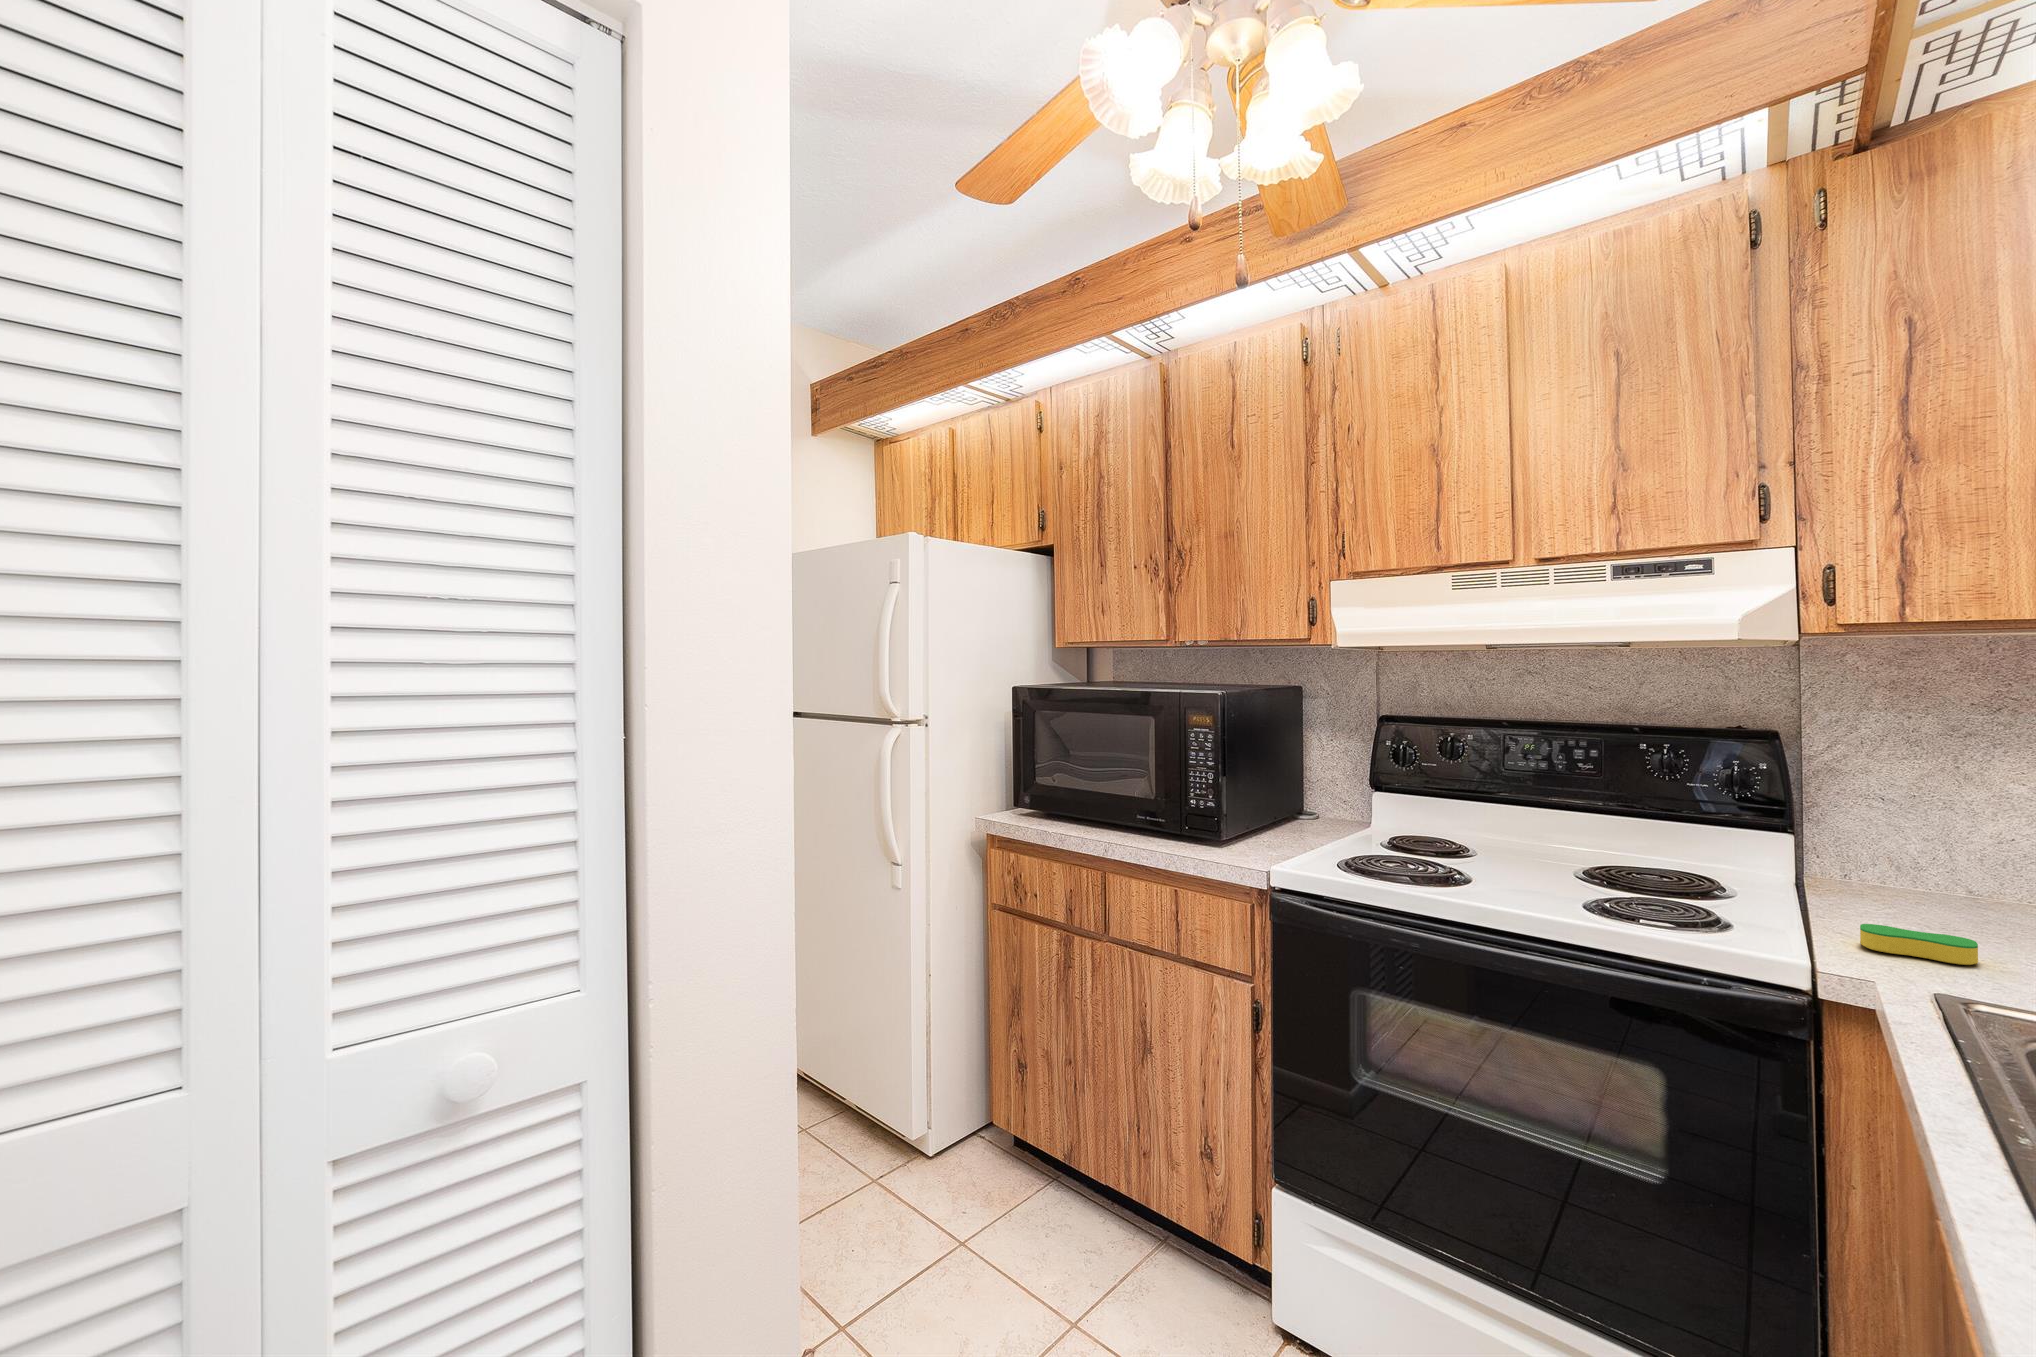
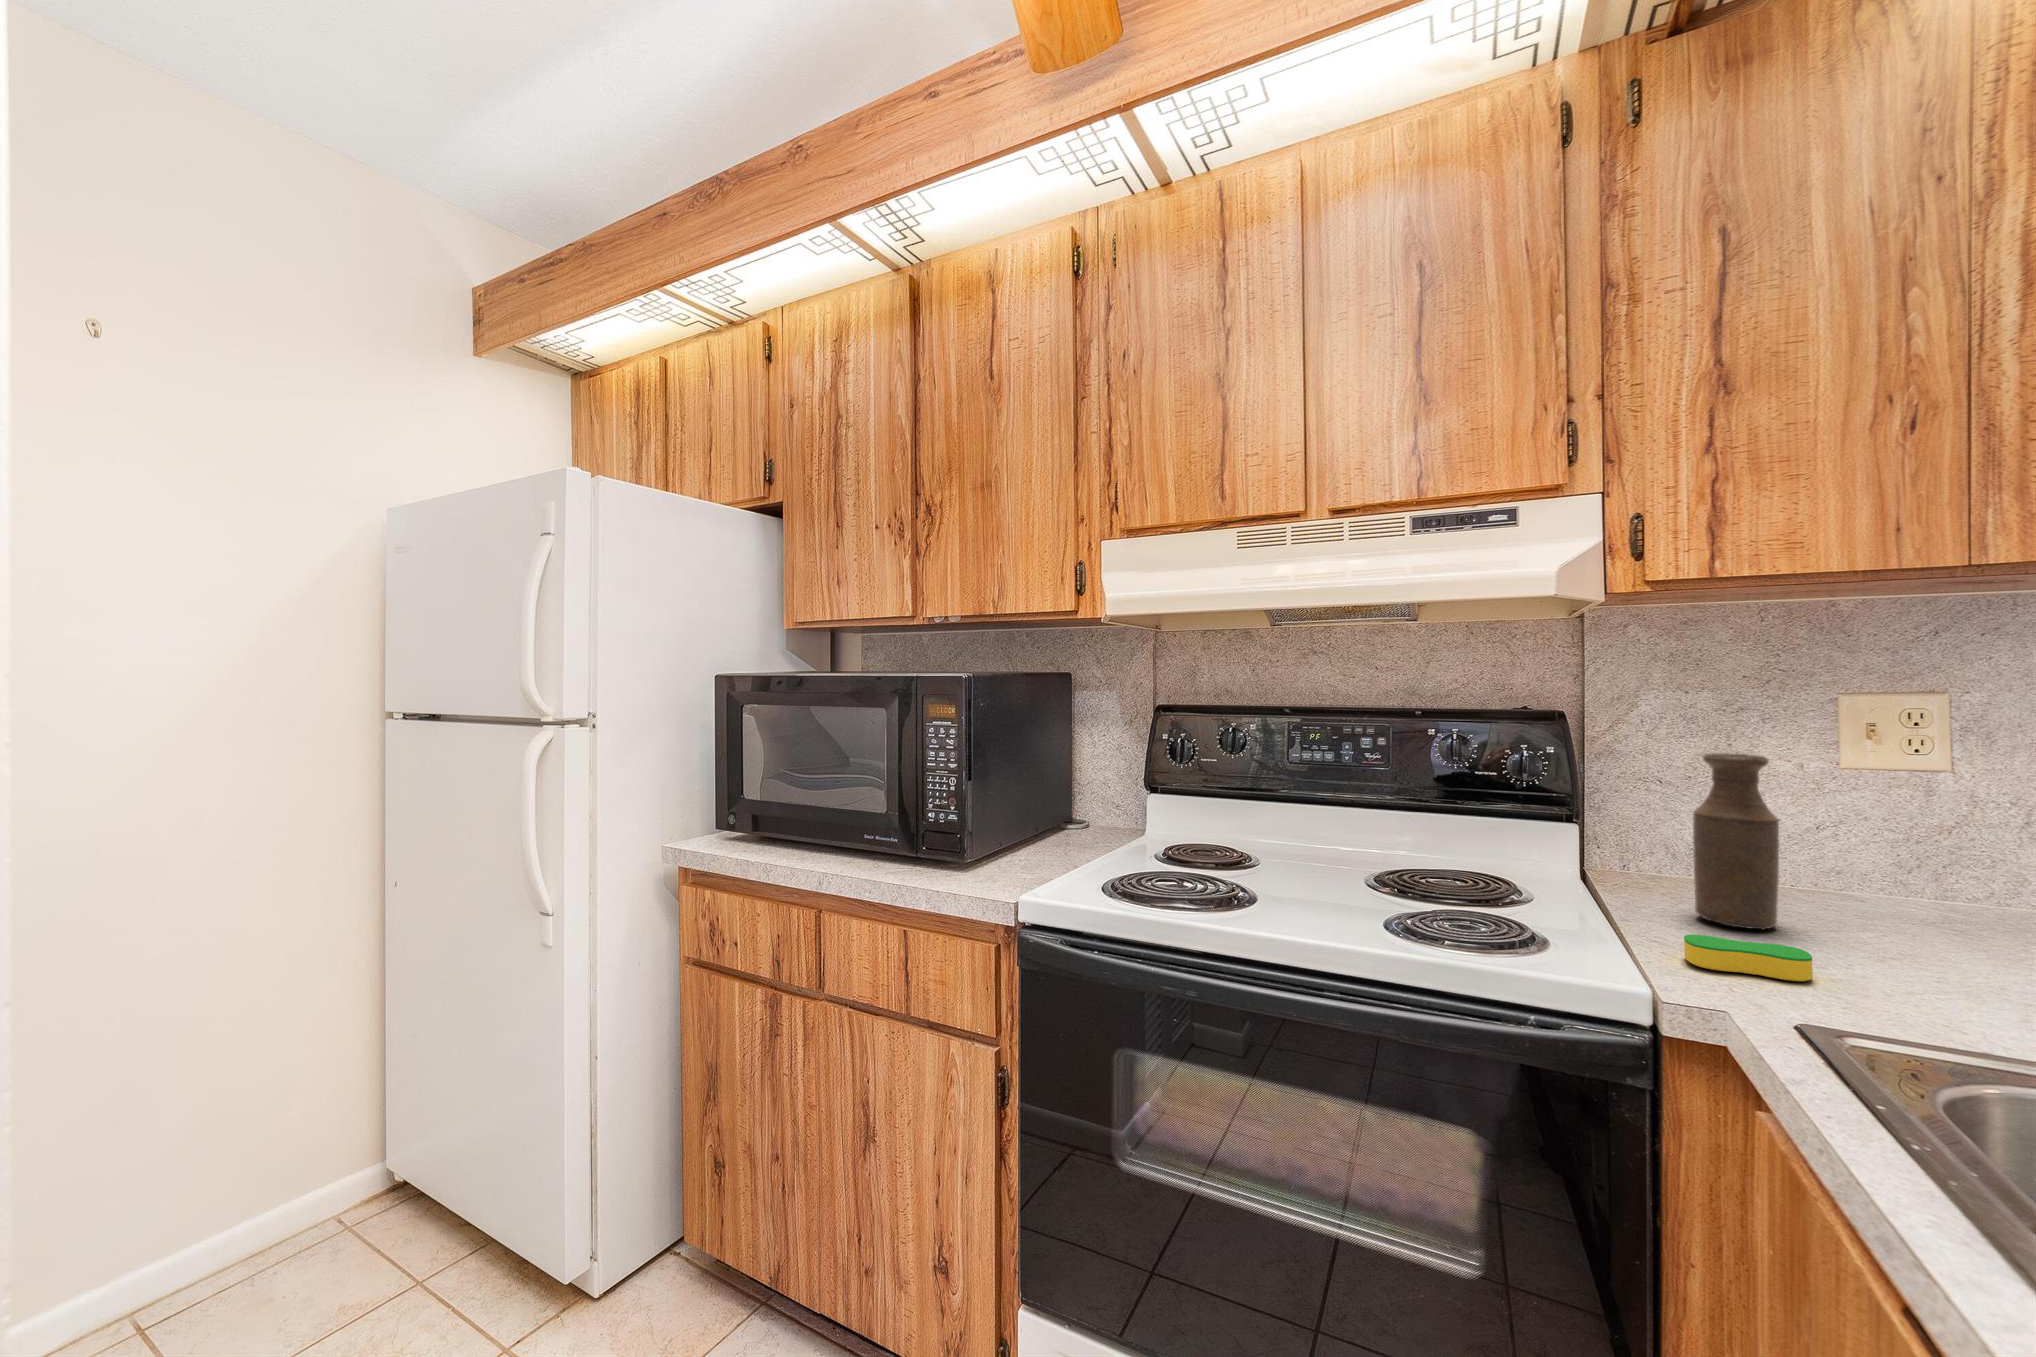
bottle: none [1891,772,1975,927] -> present [1693,753,1779,930]

